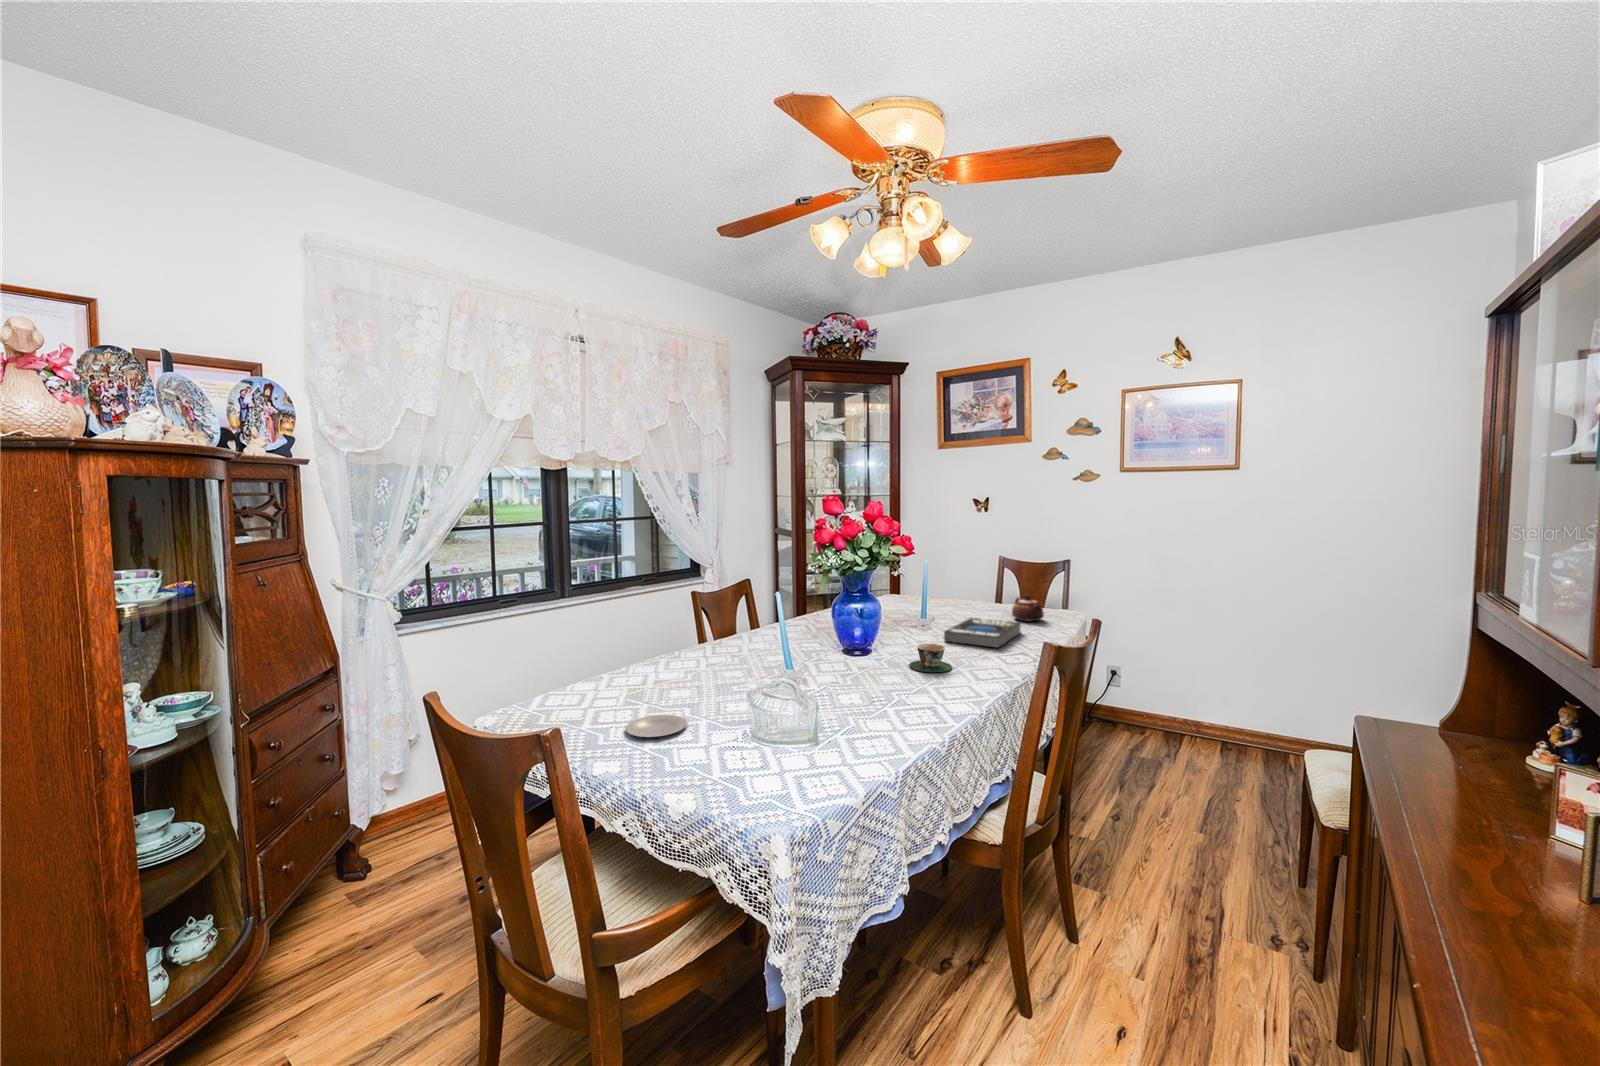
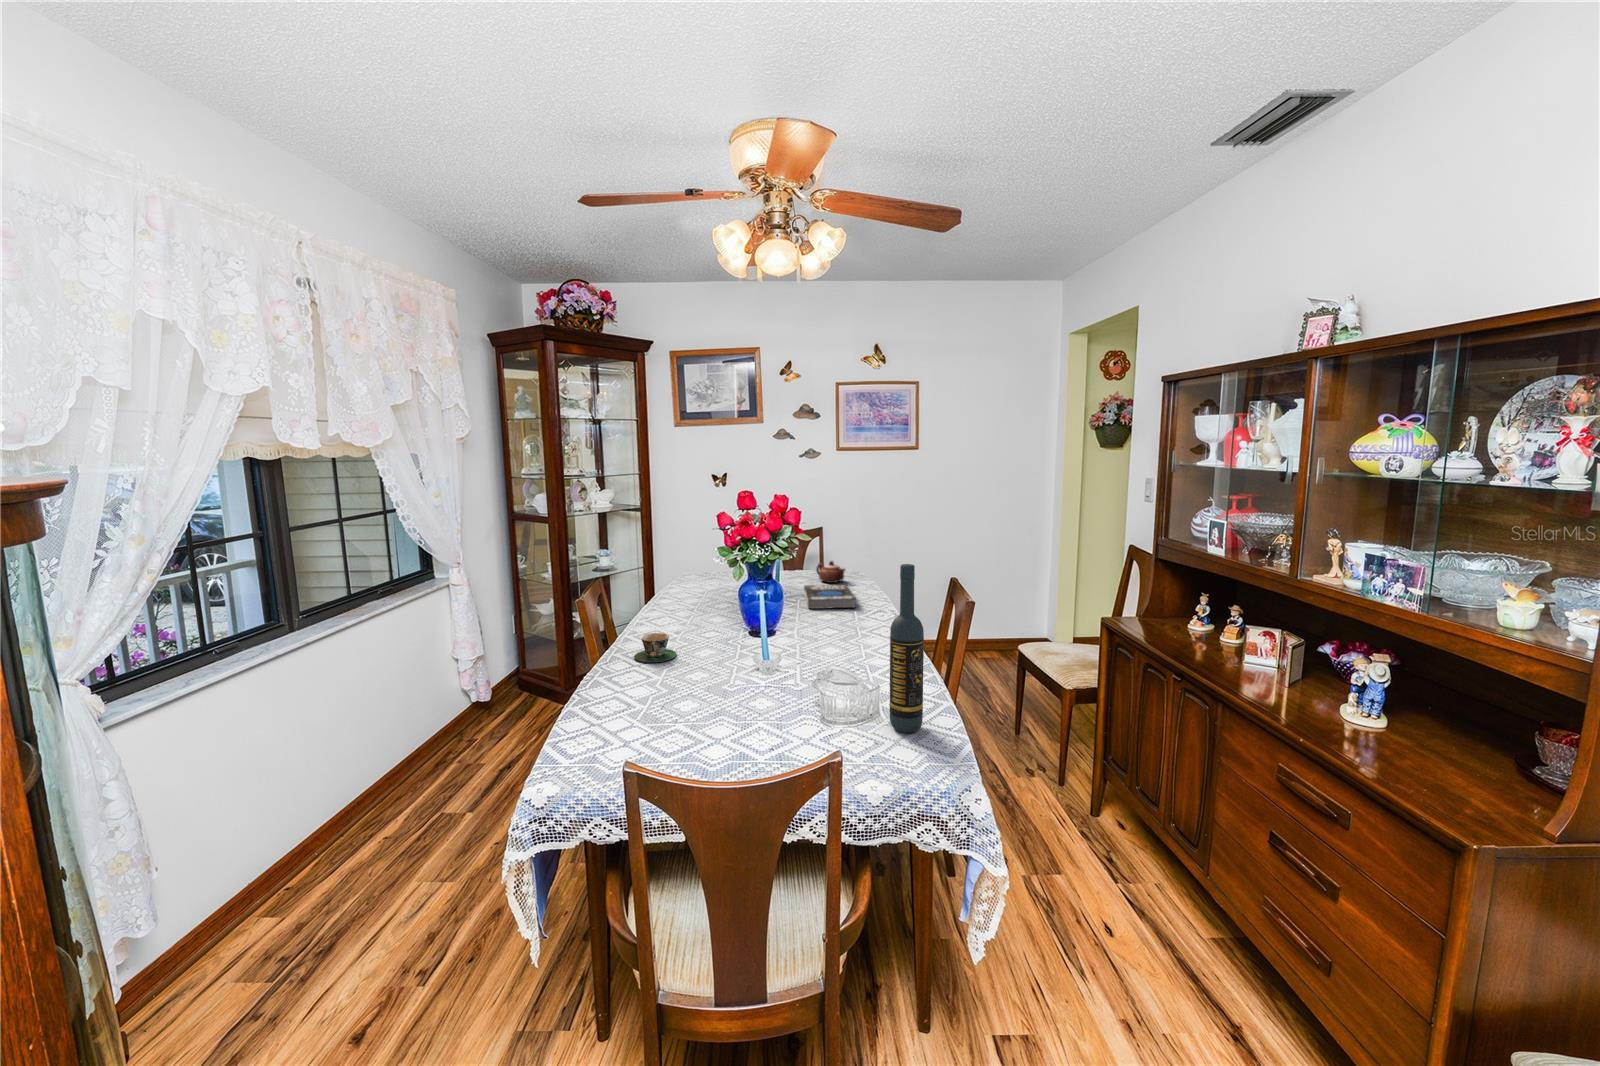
wine bottle: none [791,574,830,770] -> present [890,564,924,733]
teacup: present [909,644,952,672] -> present [634,633,677,662]
plate: present [625,715,687,737] -> none [686,624,762,752]

